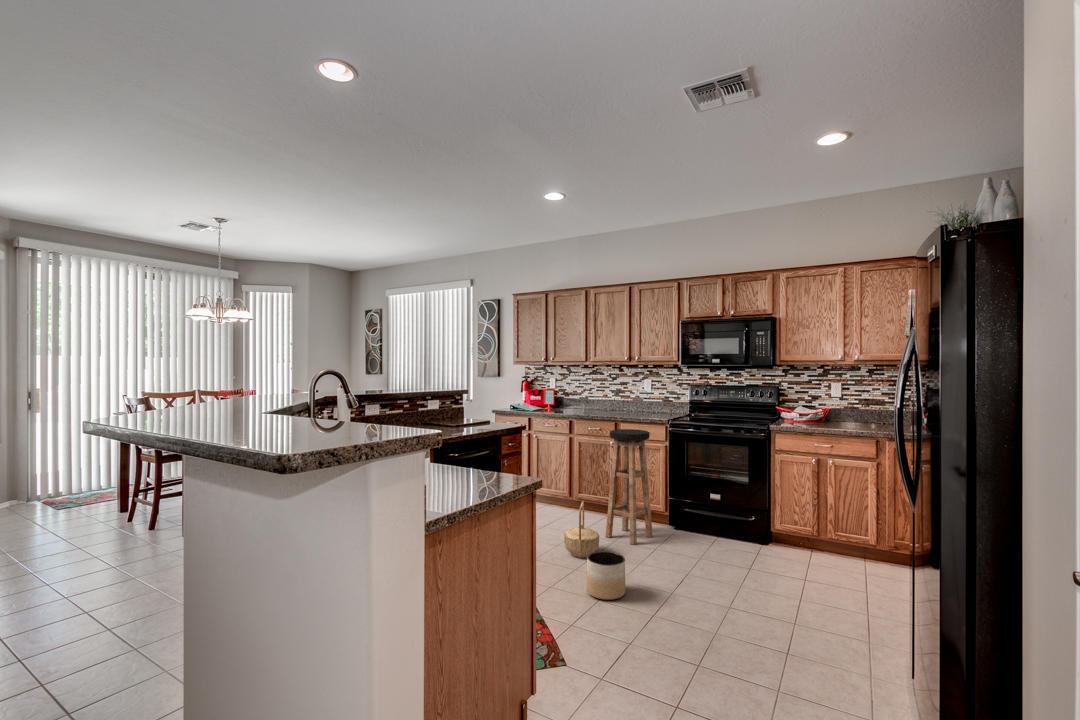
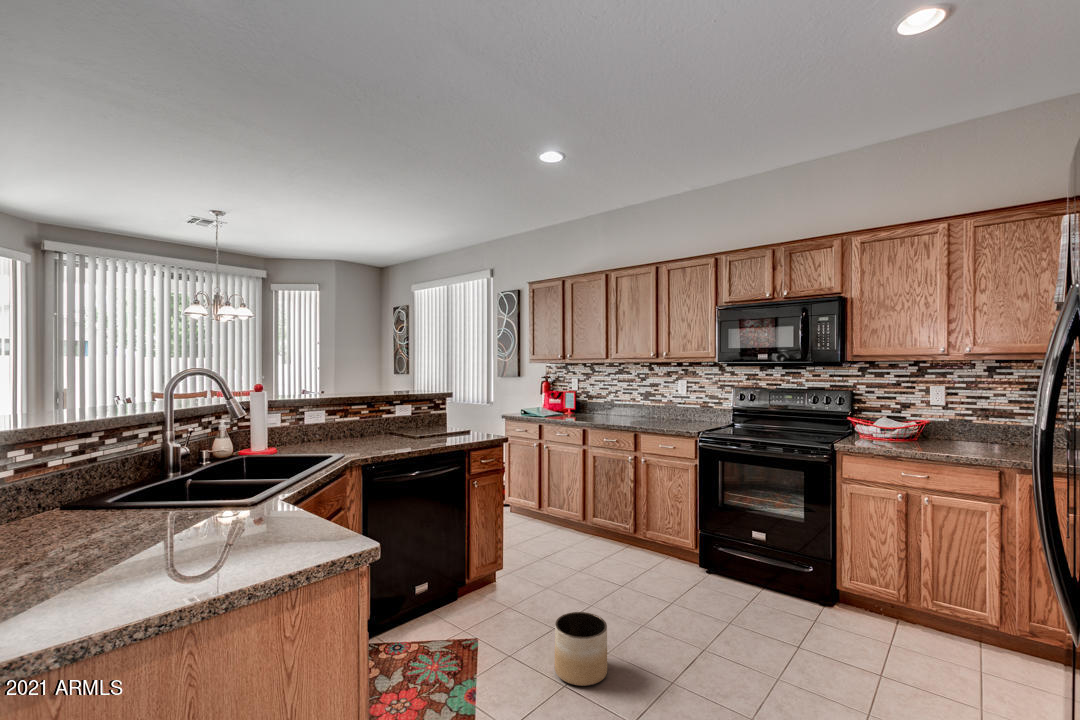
bar stool: present [606,429,653,545] -> none [613,443,675,594]
basket: present [564,501,599,558] -> none [551,534,596,610]

